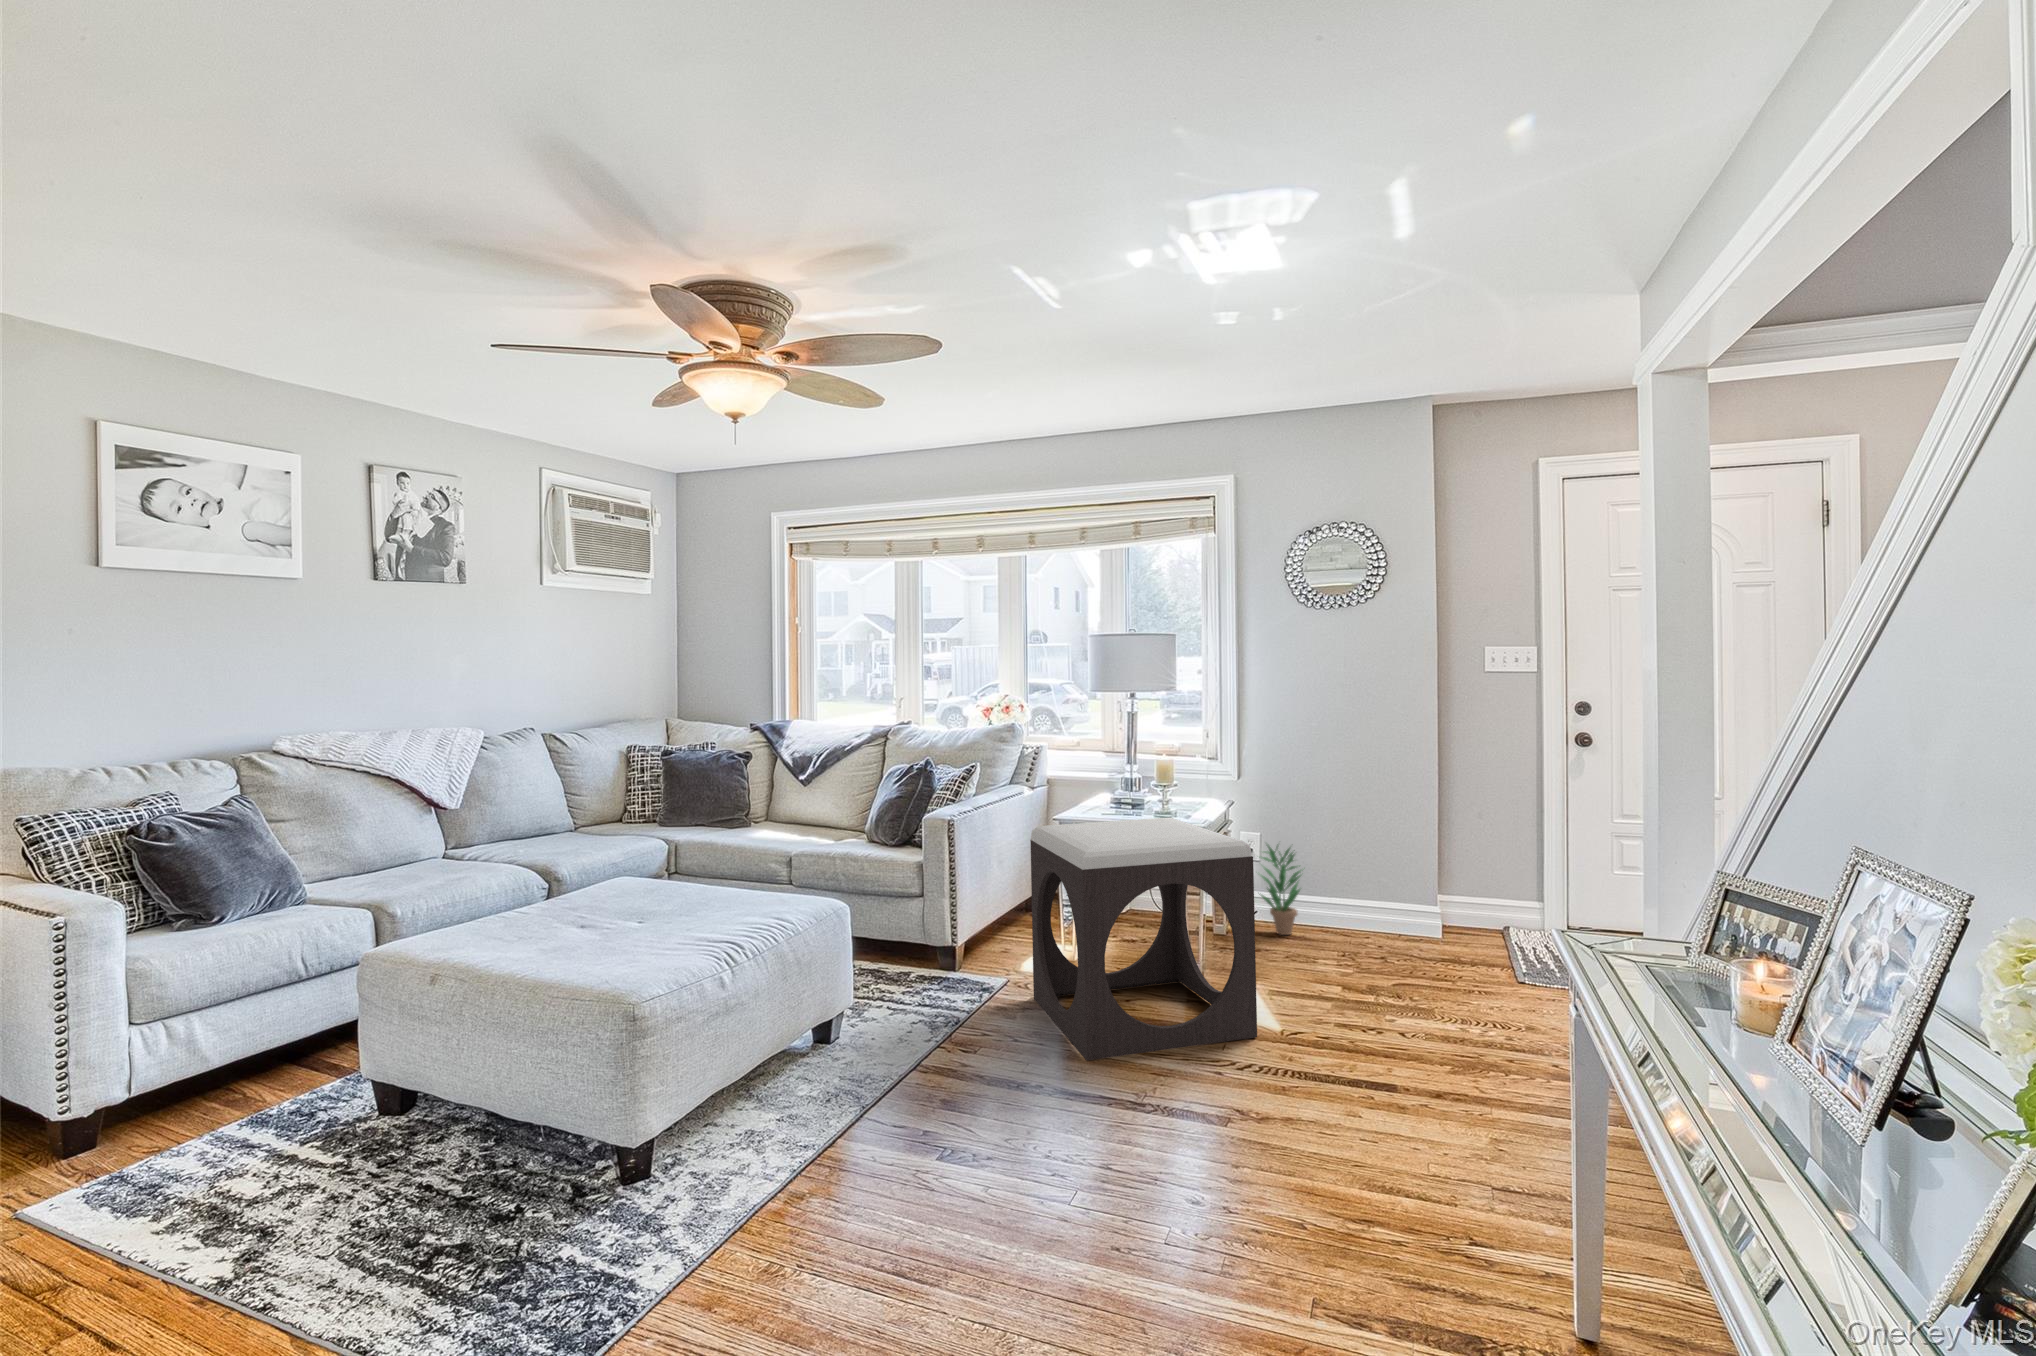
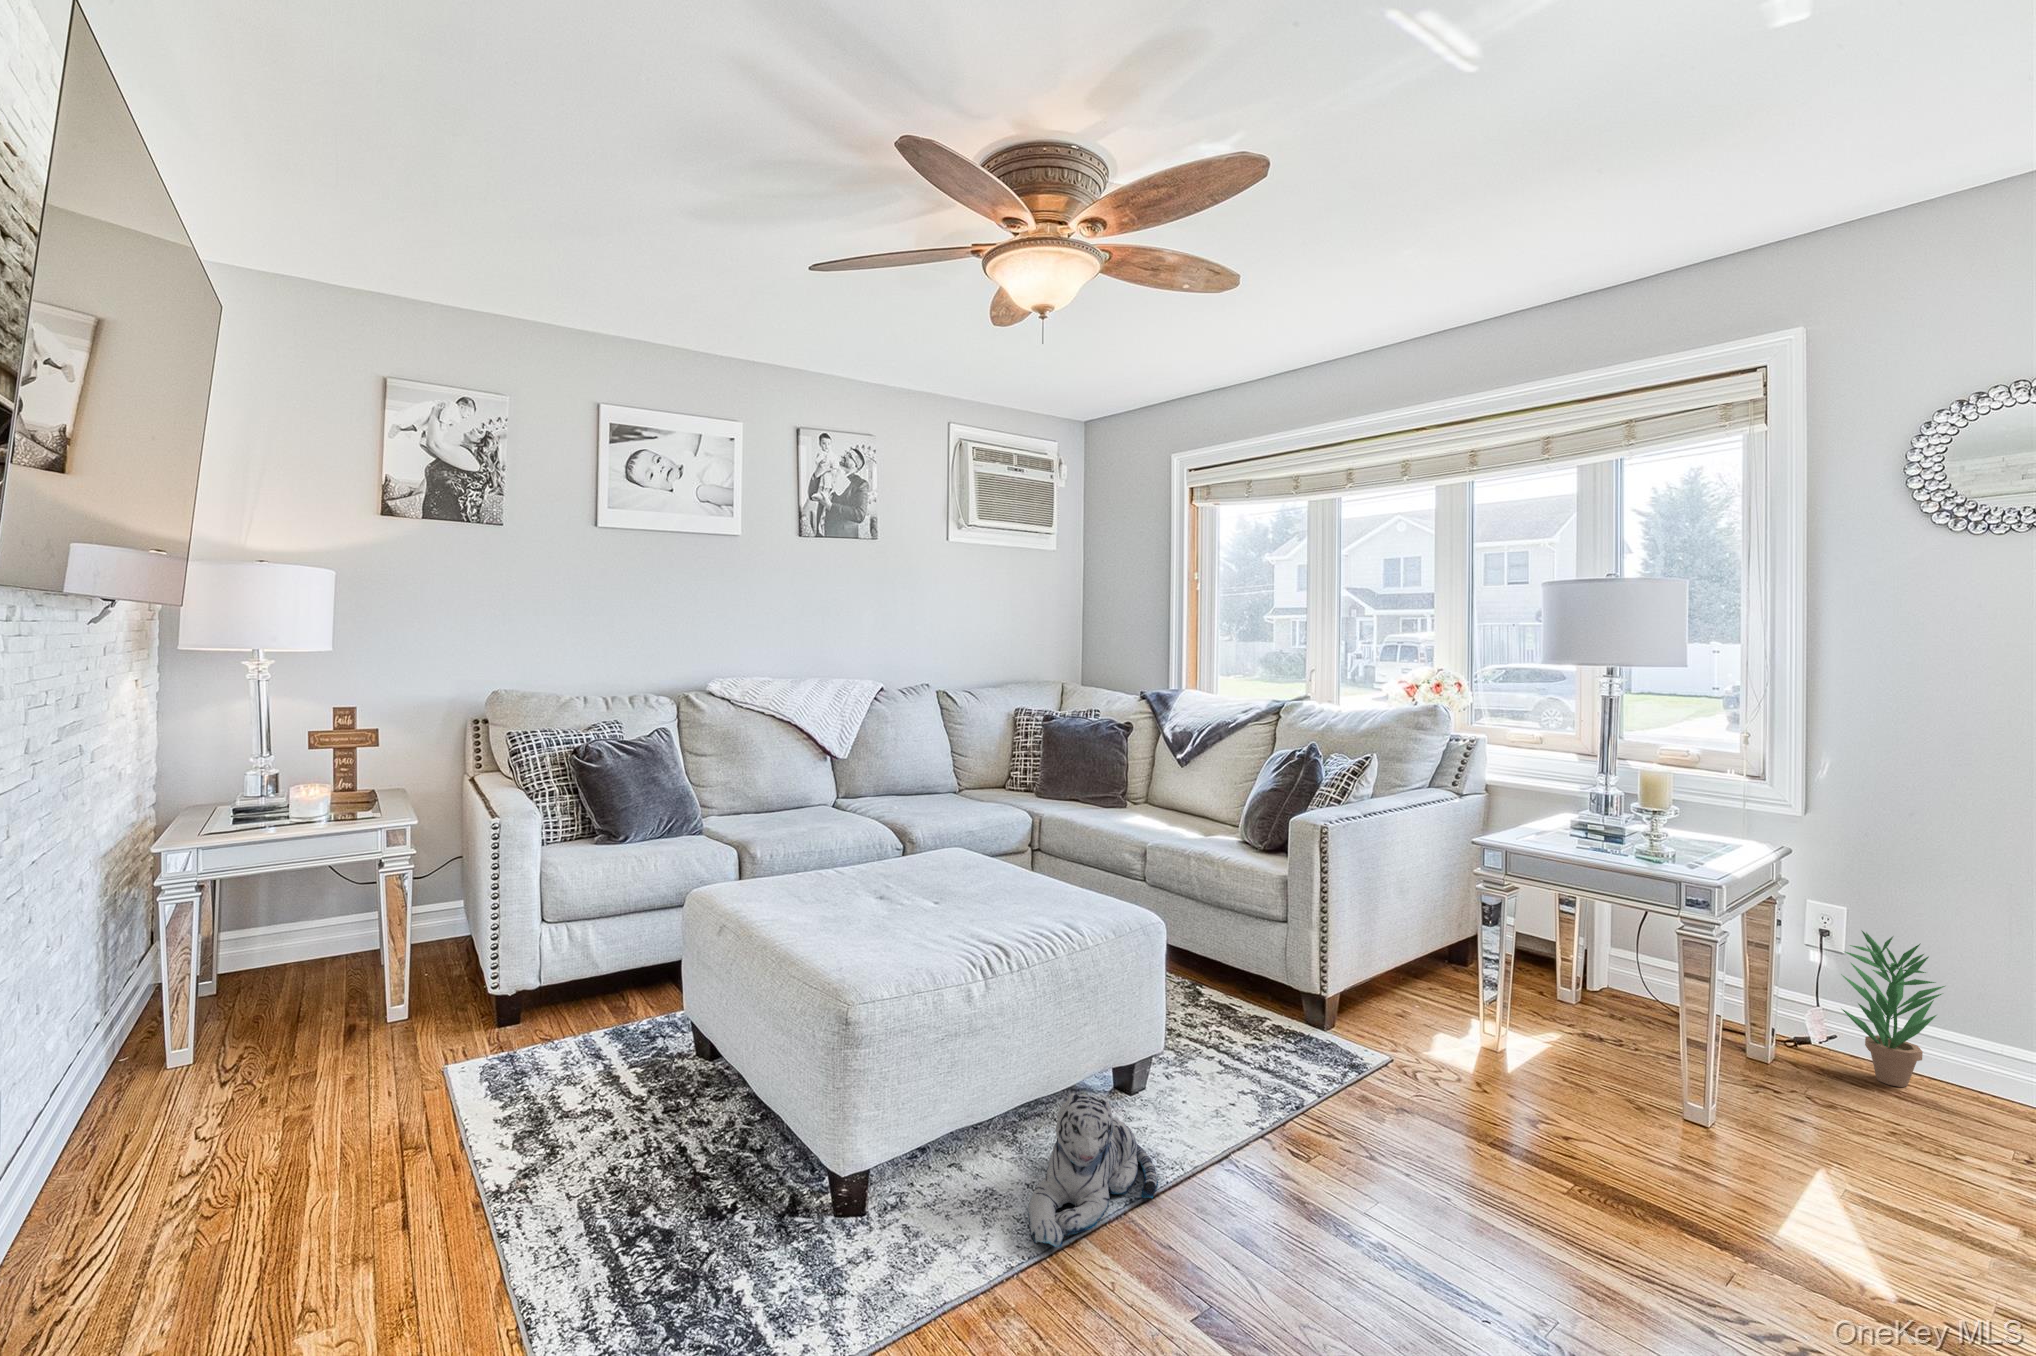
footstool: present [1030,818,1257,1060] -> none [1417,865,1796,1271]
plush toy: none [791,1032,884,1152] -> present [1028,1093,1158,1247]

